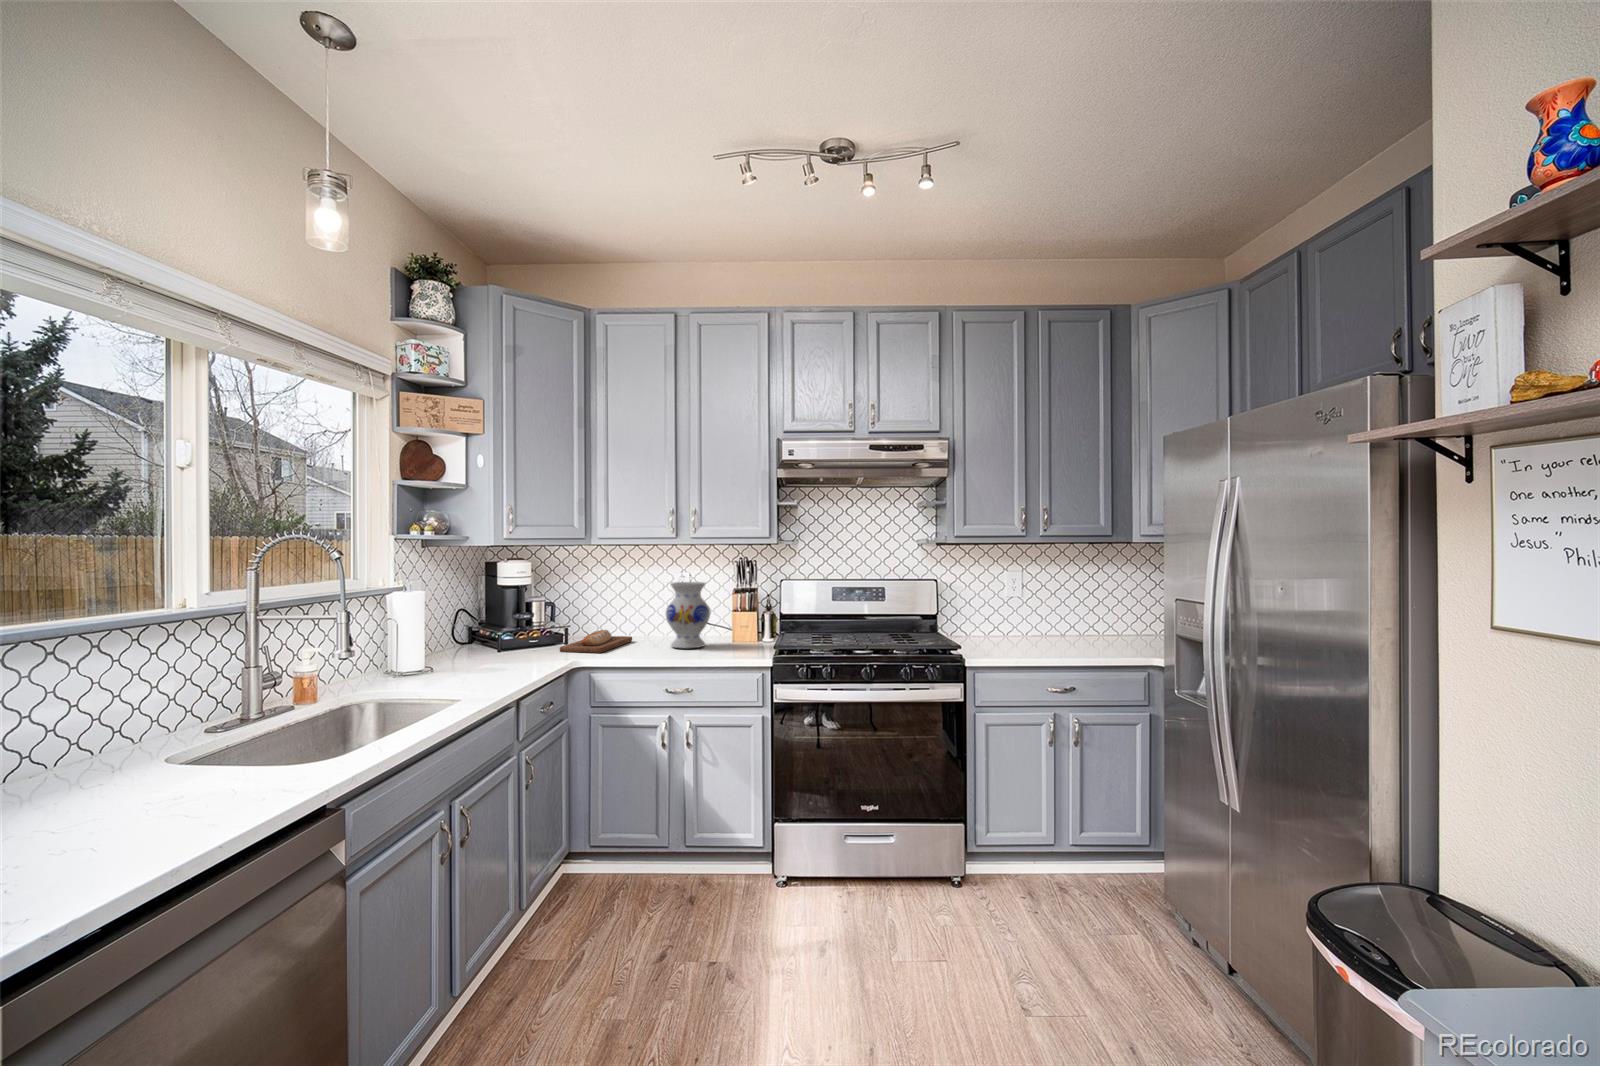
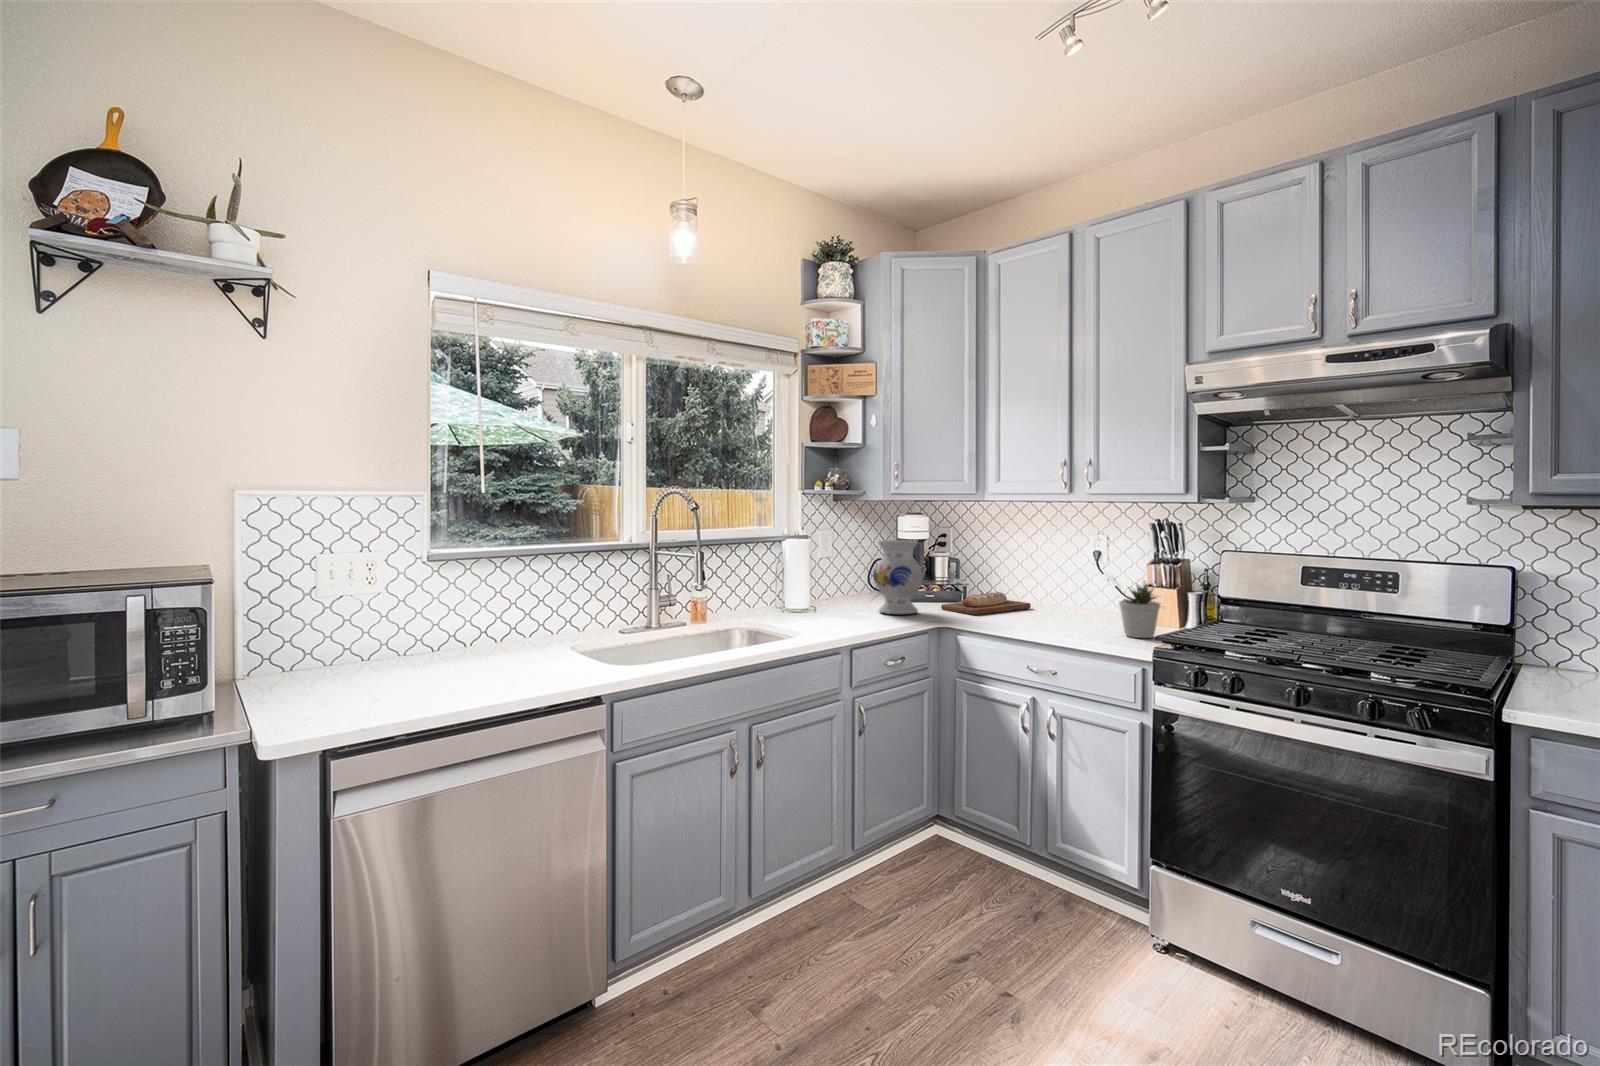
vase: present [666,582,710,648] -> present [873,540,923,614]
potted plant: none [727,608,755,653] -> present [1119,583,1160,638]

